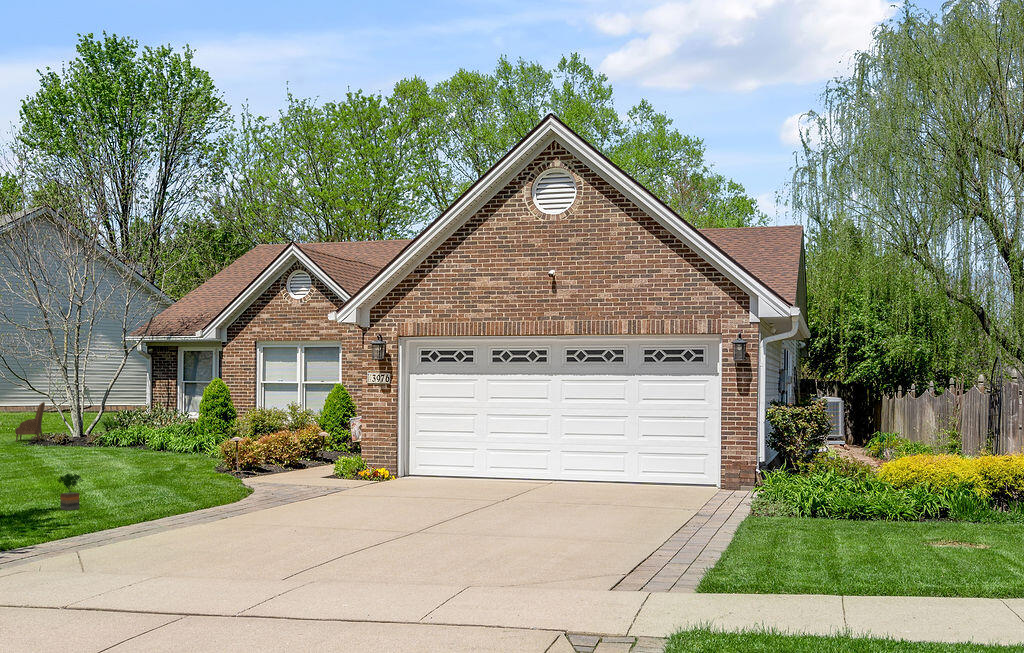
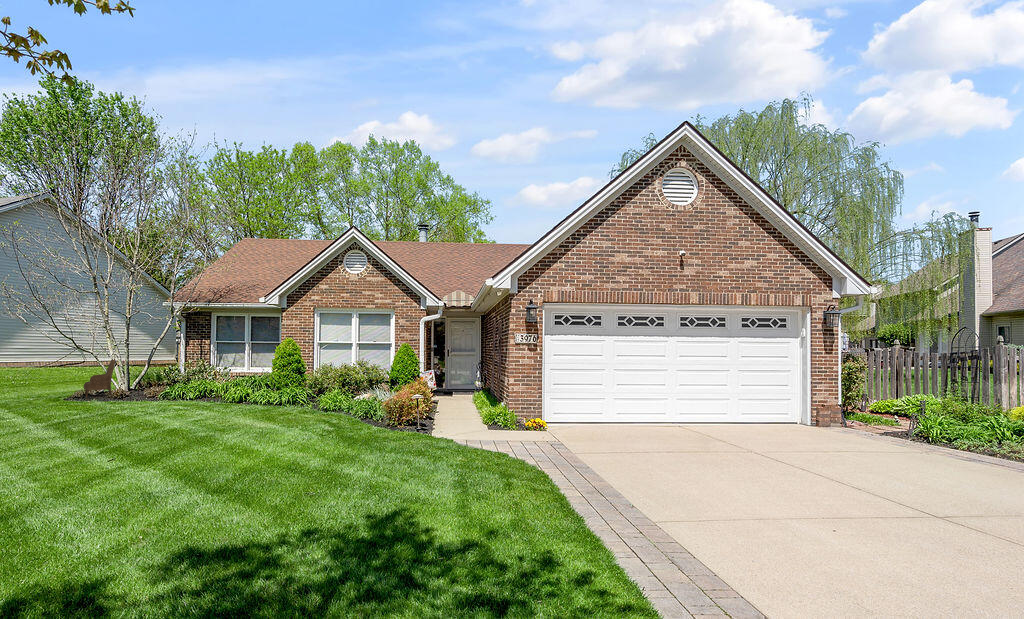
potted tree: present [58,474,83,510] -> none [365,442,394,490]

